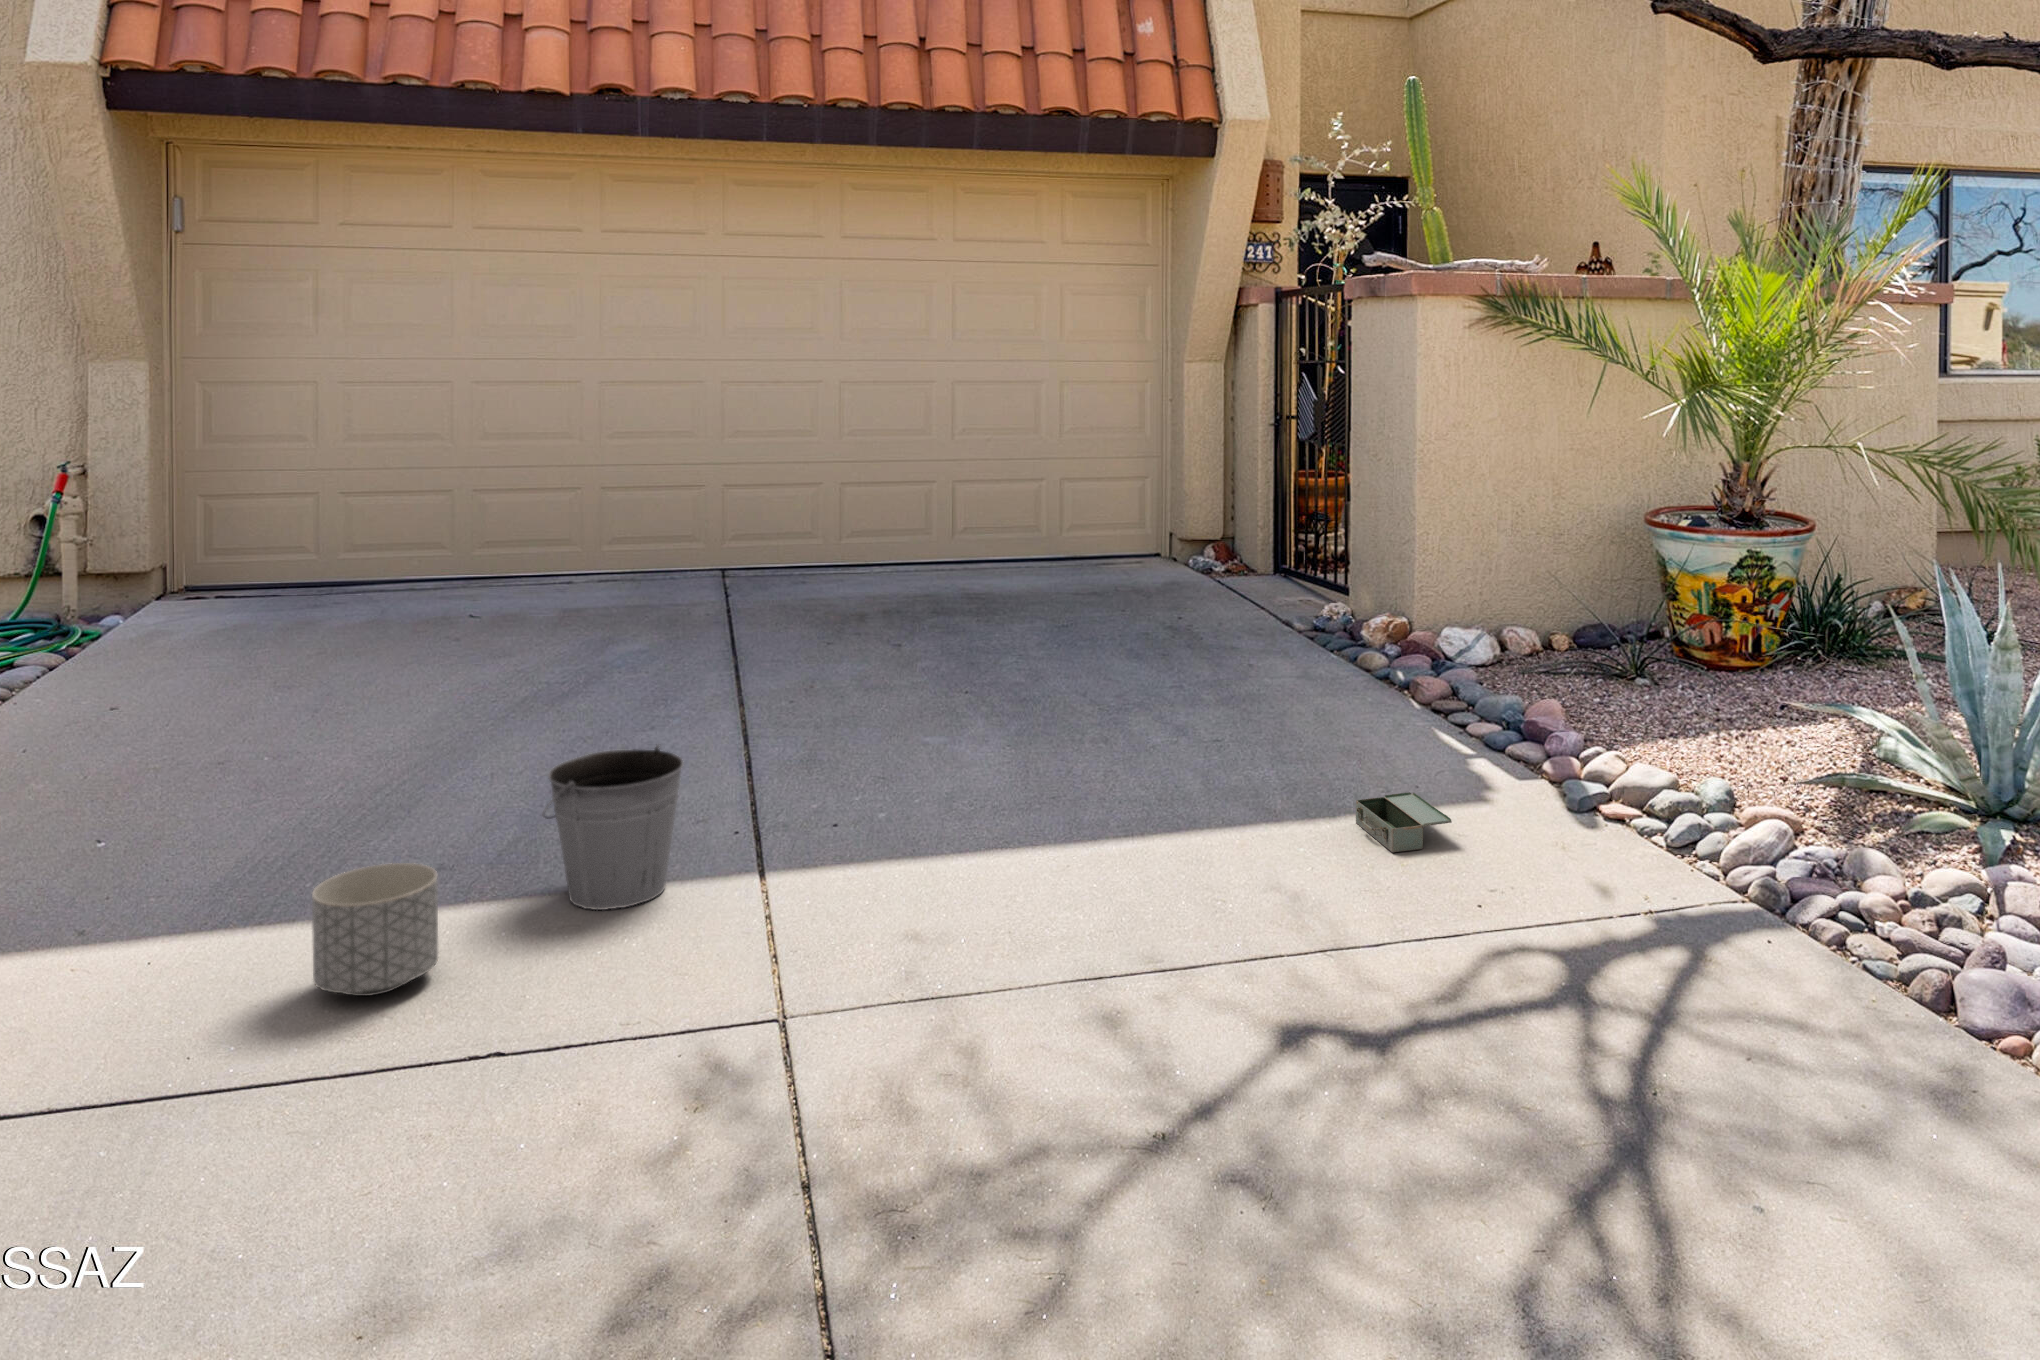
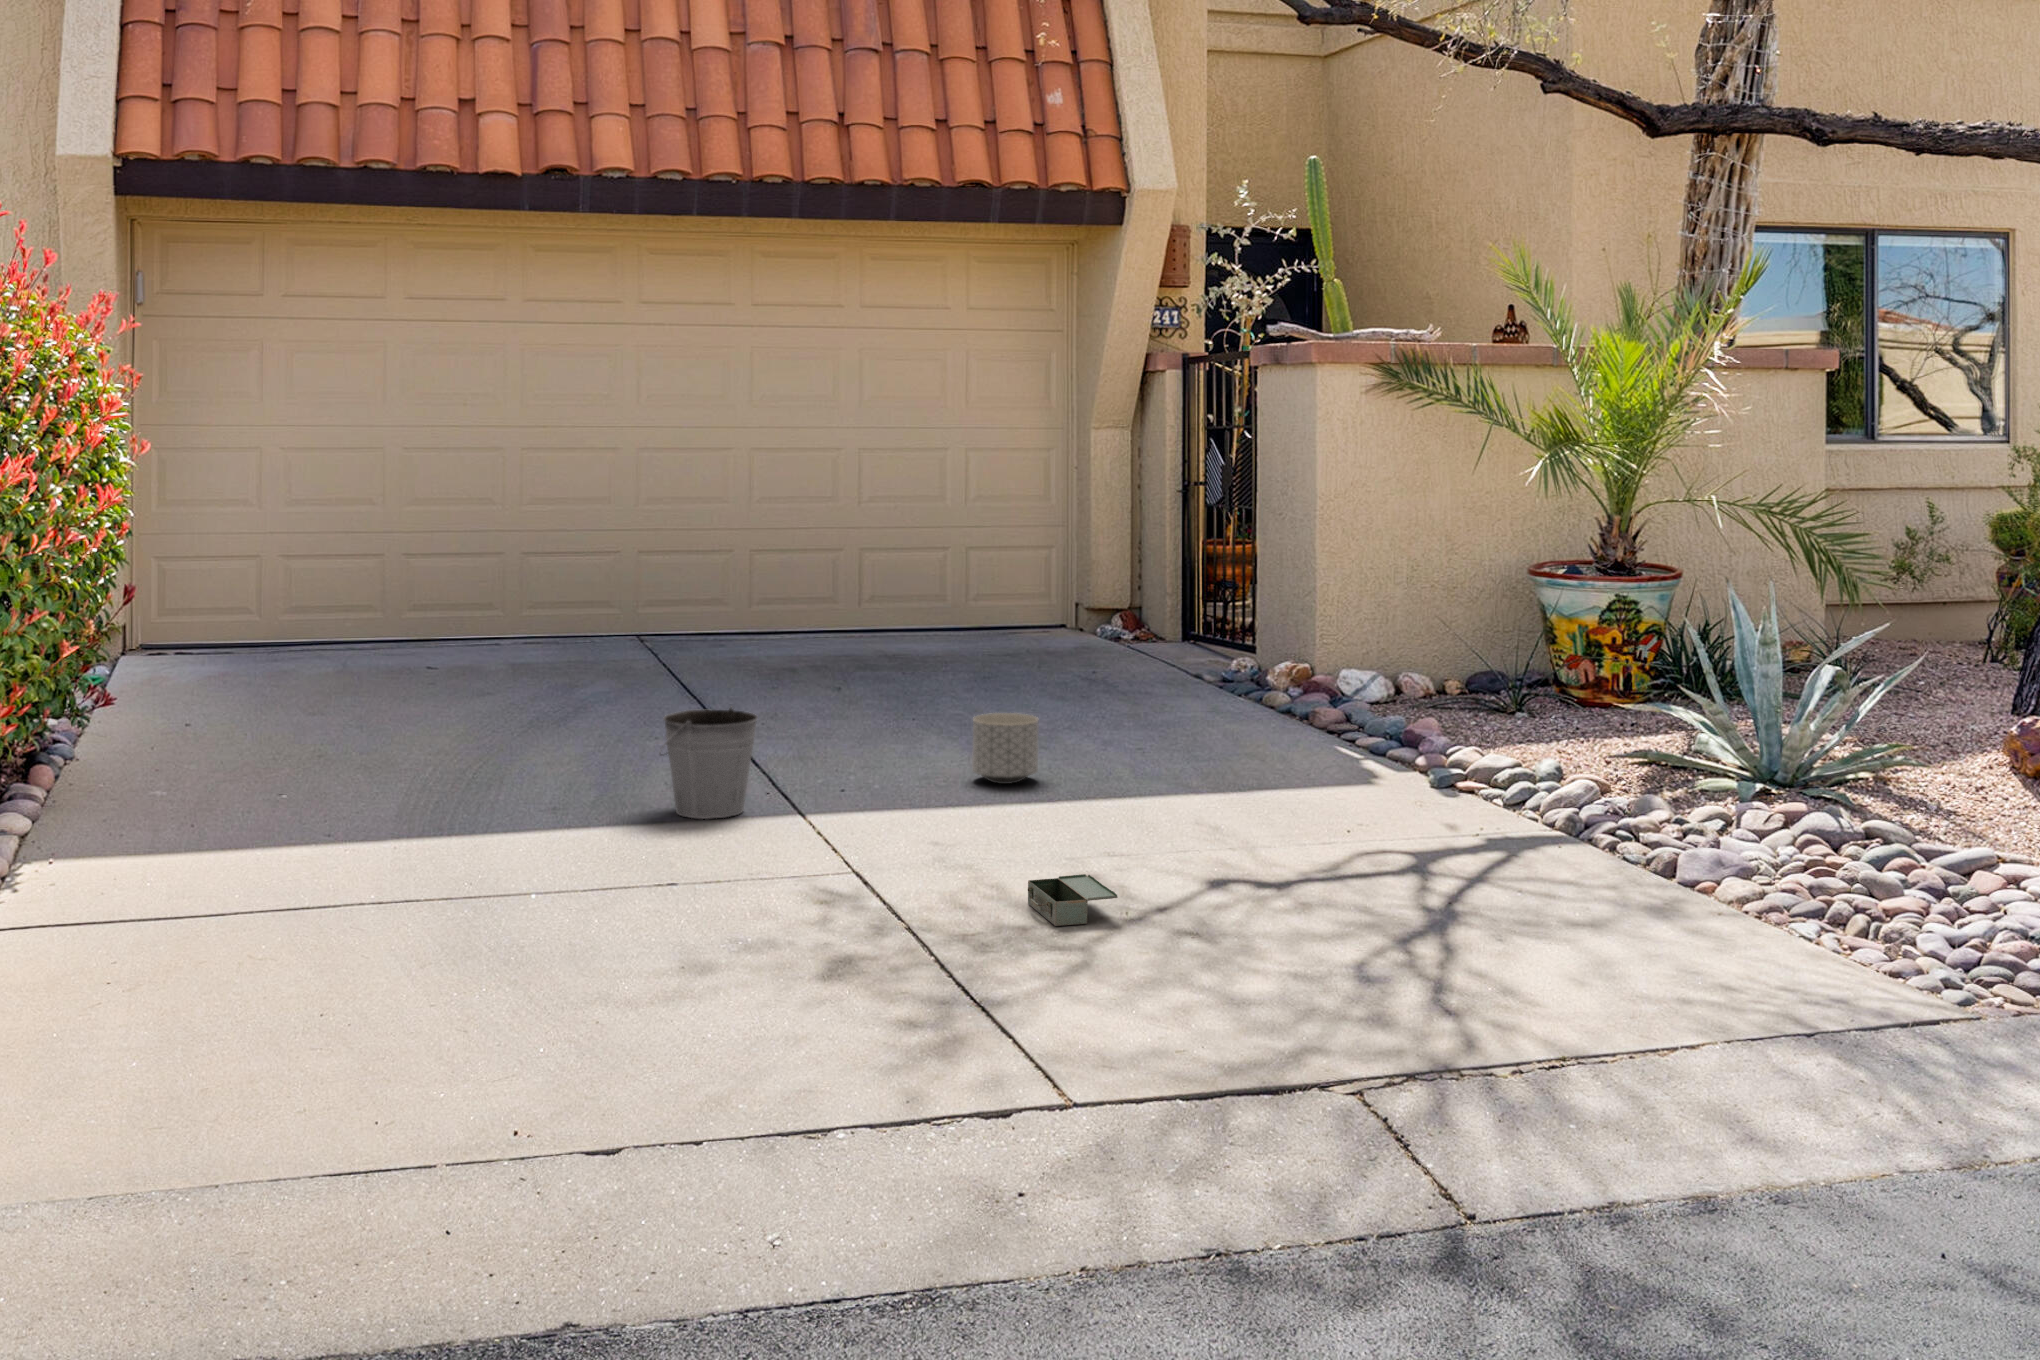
toolbox: present [1356,792,1452,852] -> present [1028,874,1118,926]
planter: present [312,863,438,996] -> present [972,713,1039,784]

